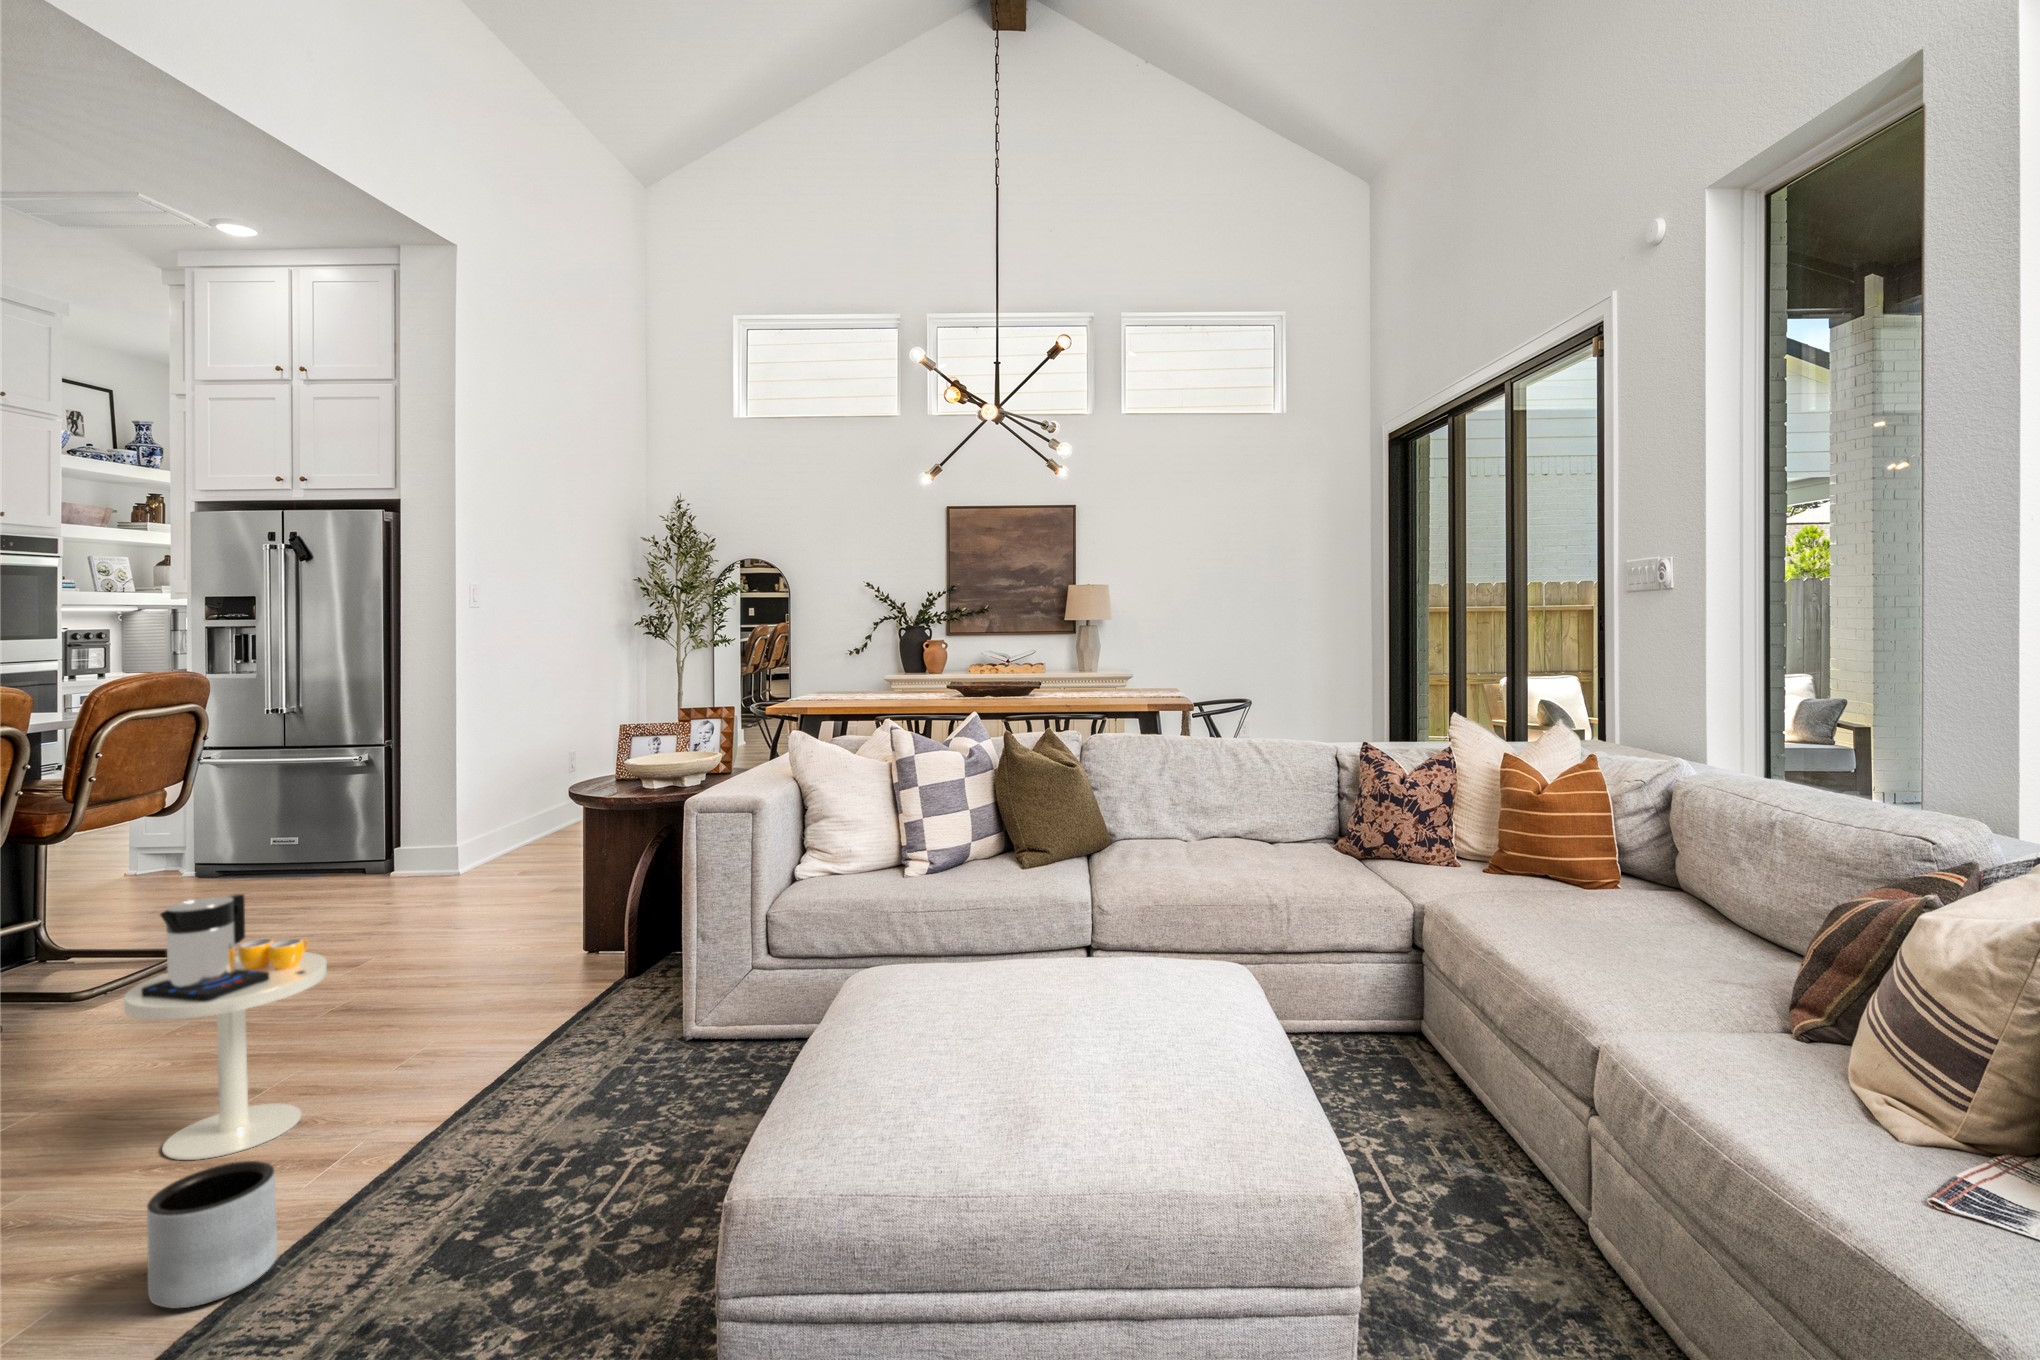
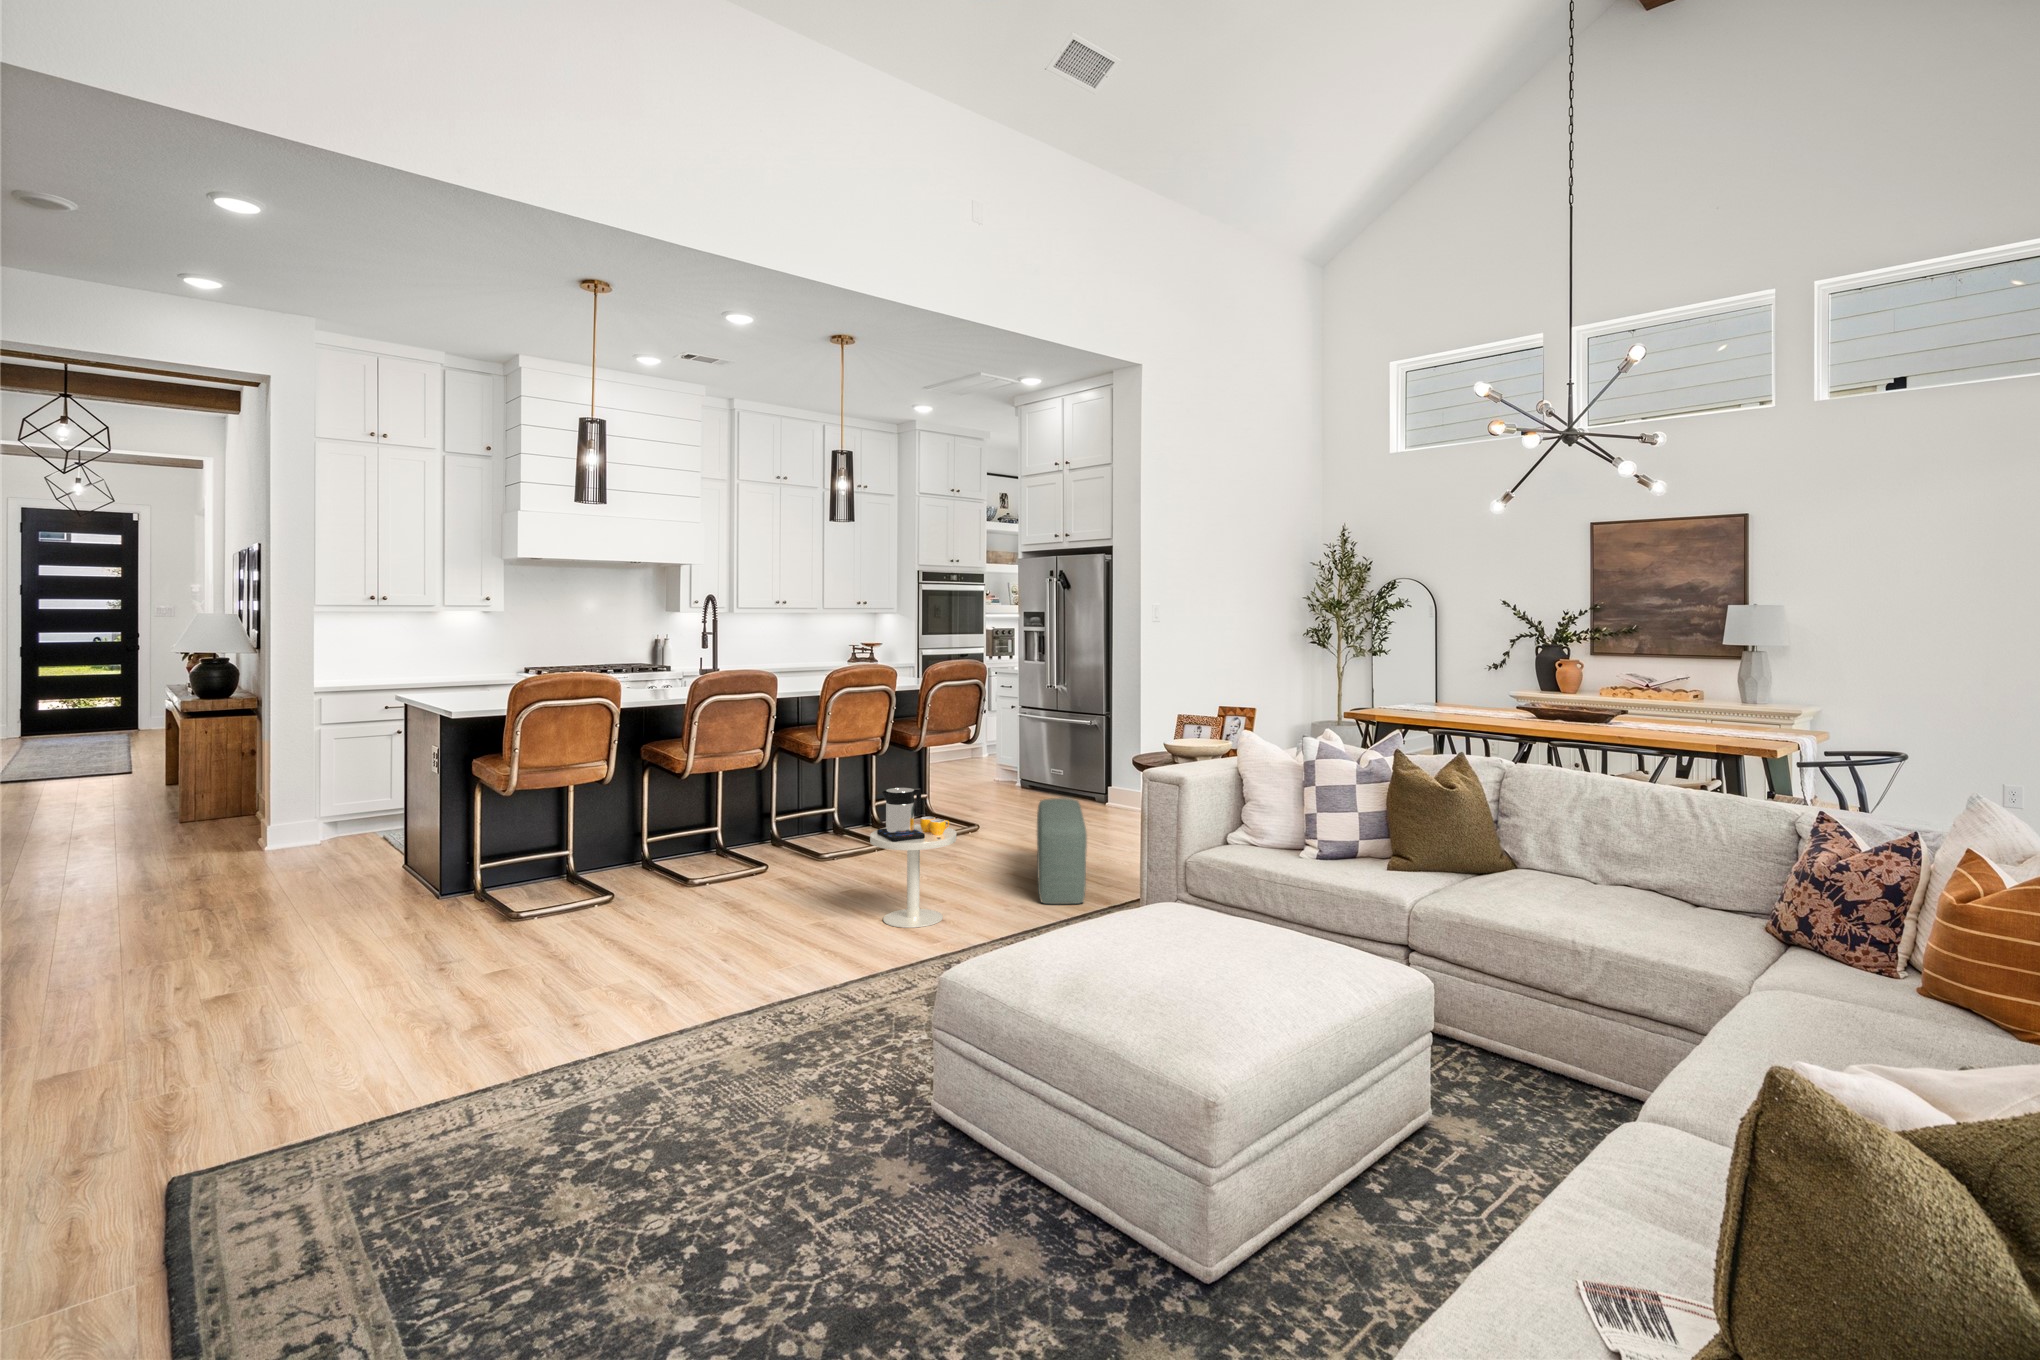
pouf: none [390,866,535,1033] -> present [1037,798,1087,904]
planter: present [147,1161,278,1309] -> none [829,920,880,982]

